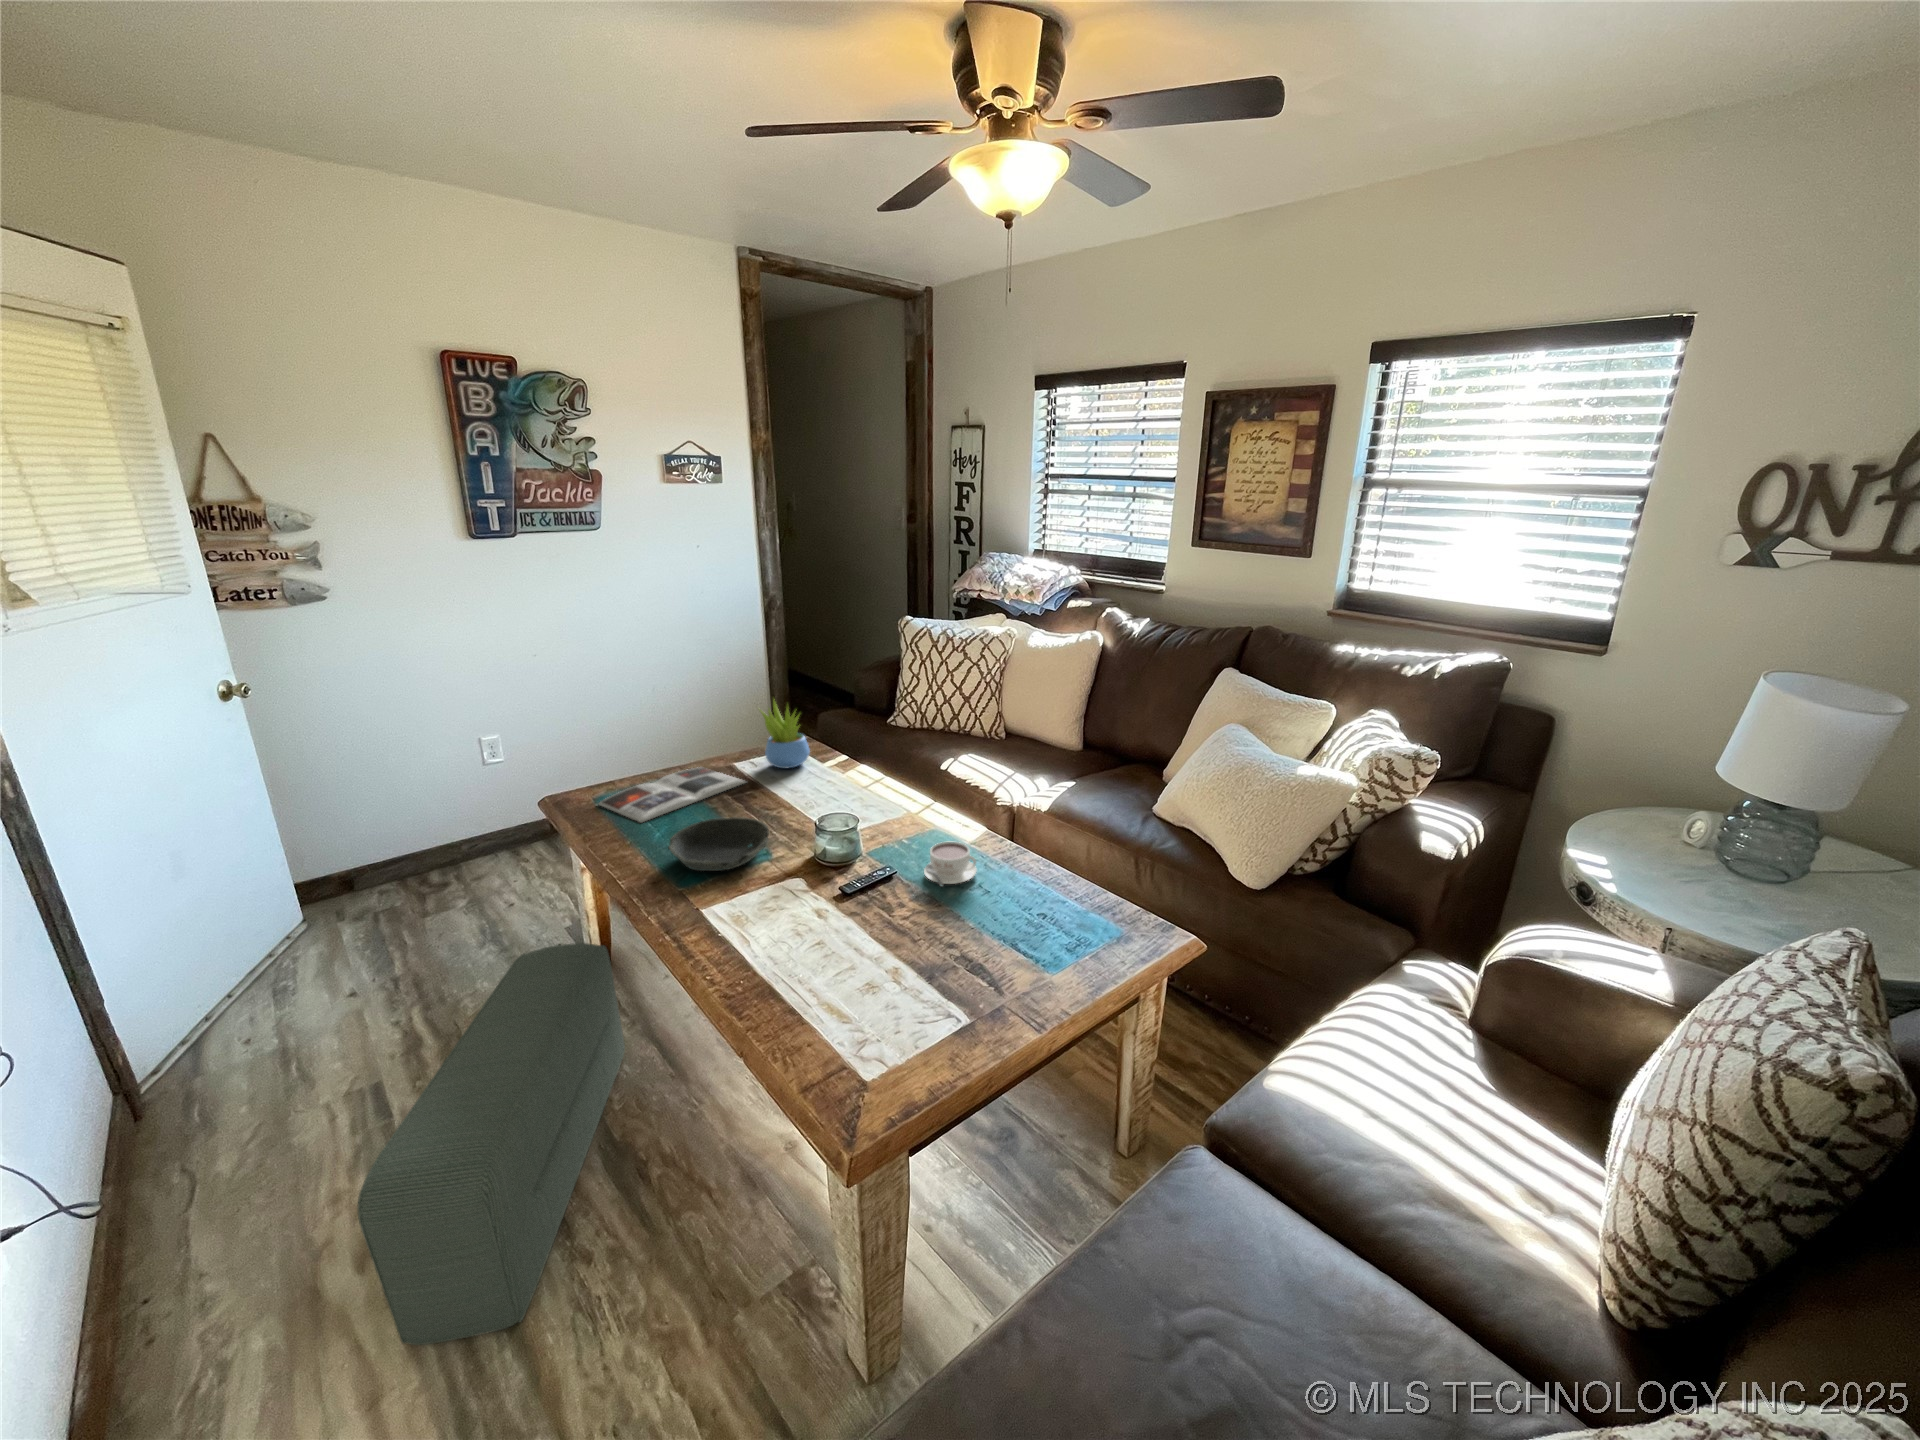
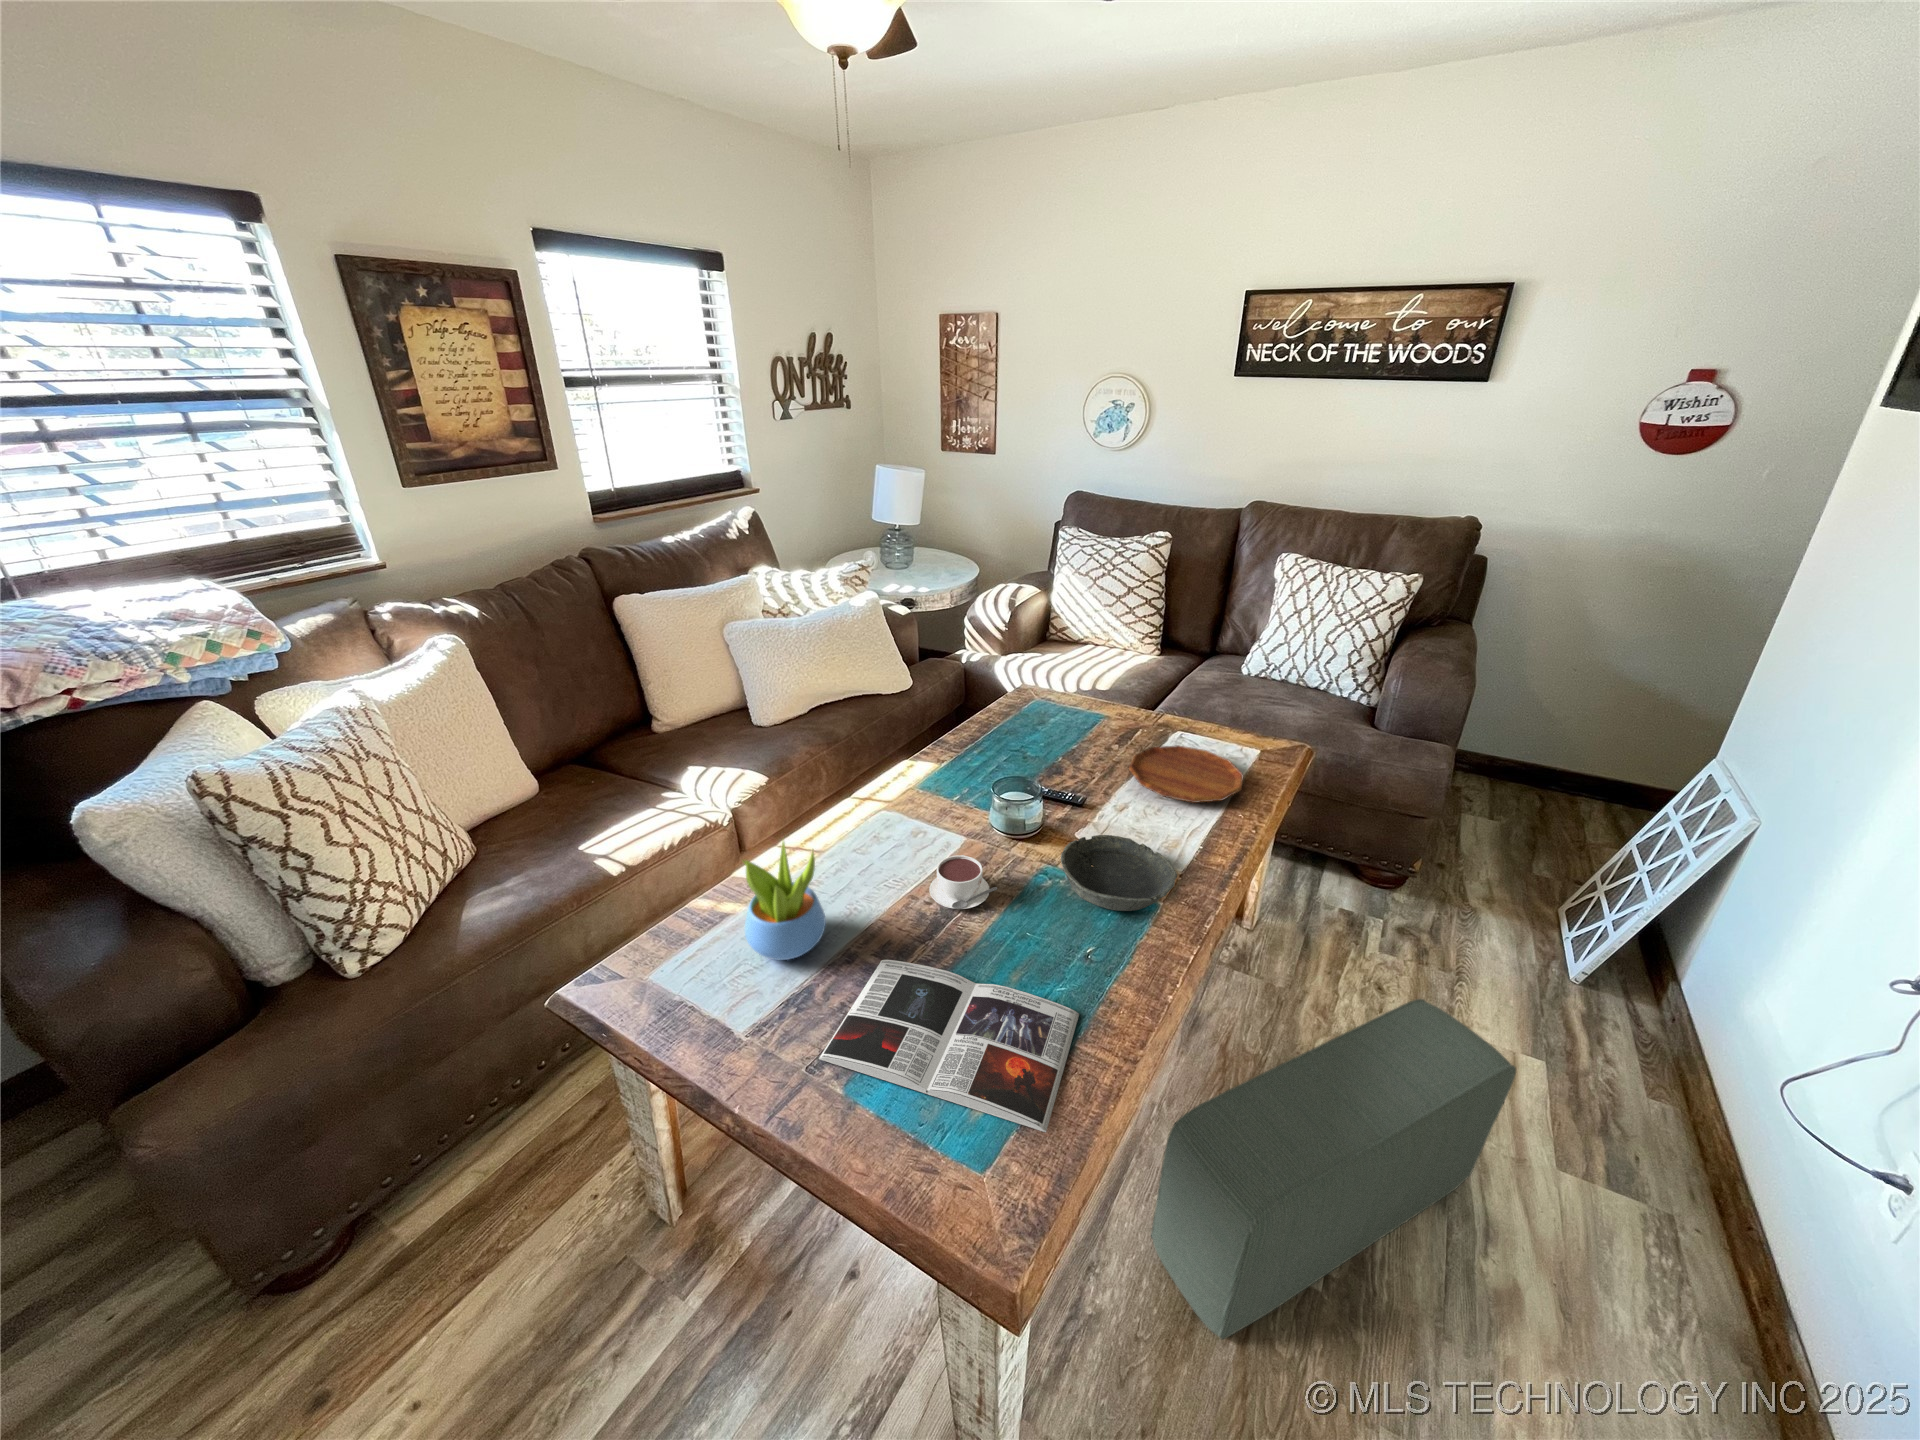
coffee cup: present [924,841,977,886] -> present [929,855,997,909]
tray: none [760,887,907,973] -> present [1129,746,1243,803]

